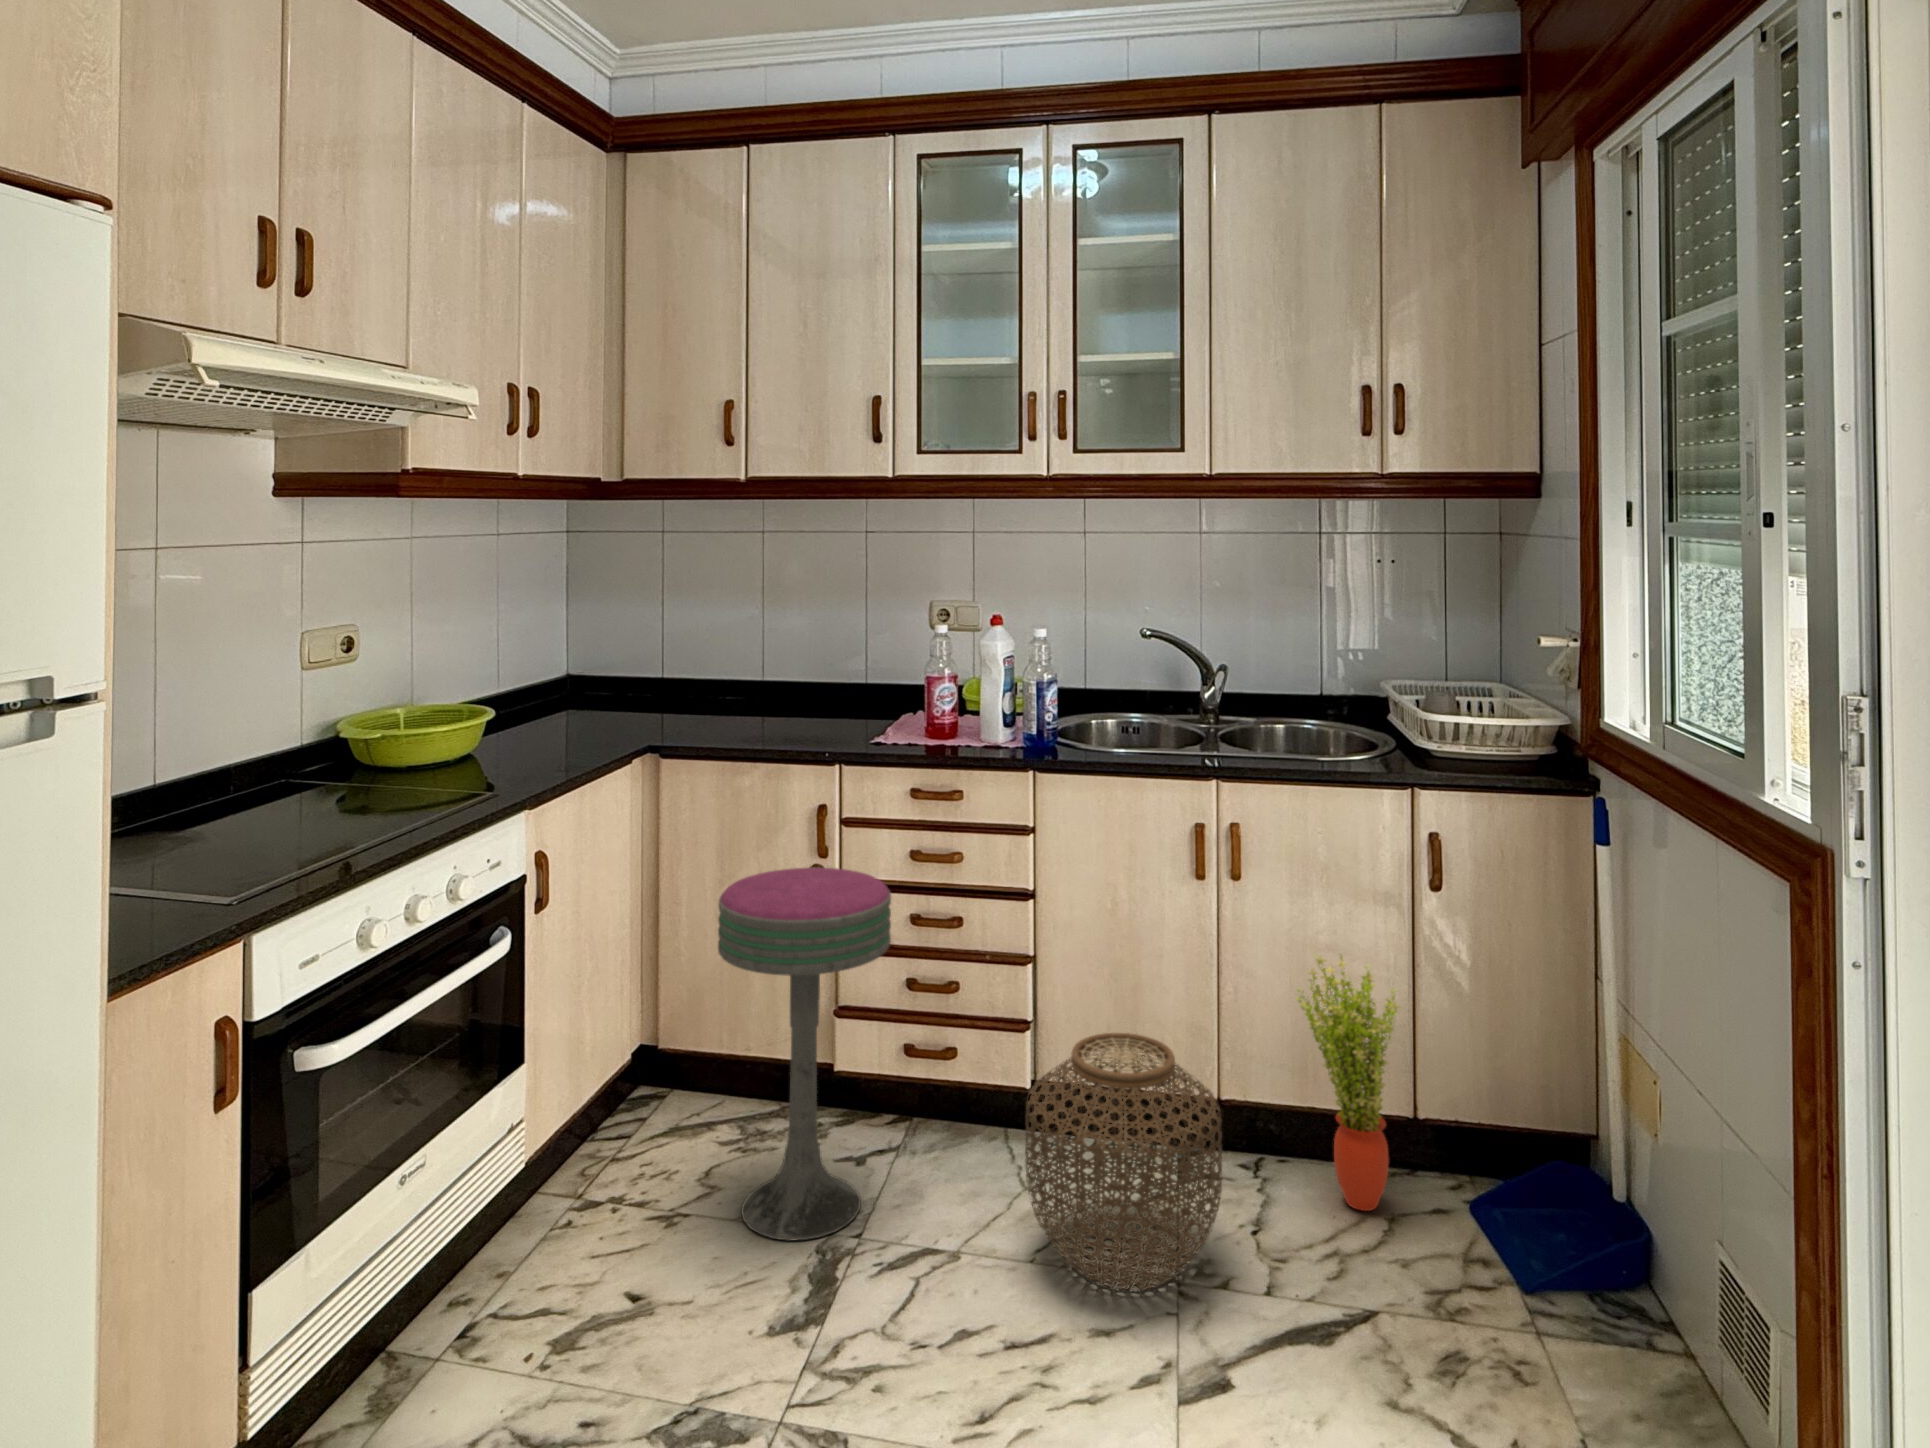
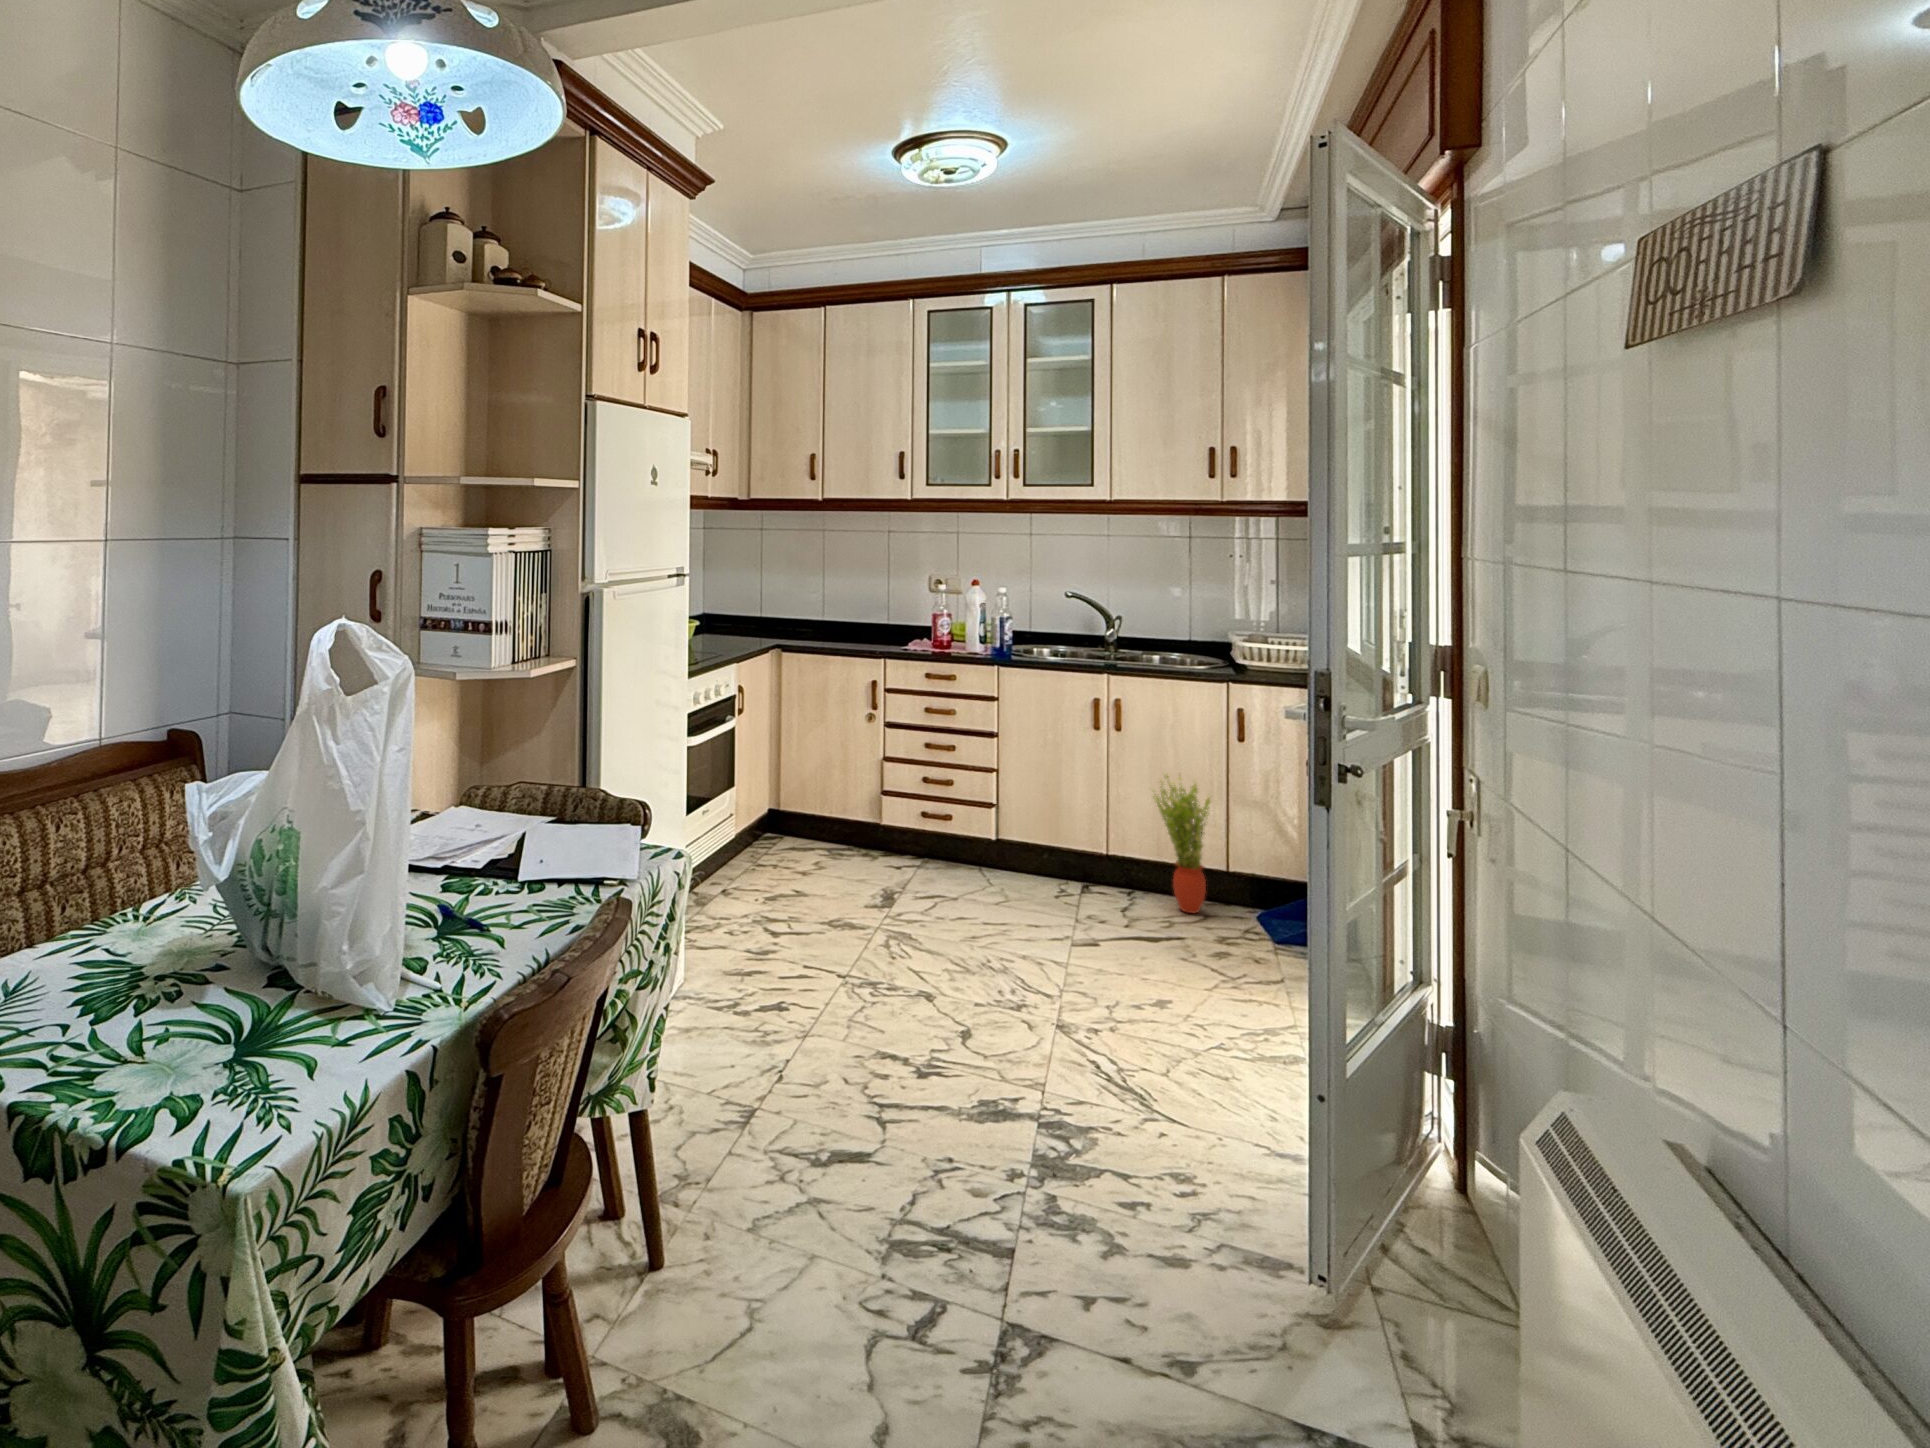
bar stool: present [718,868,891,1241] -> none [828,711,919,892]
woven basket: present [1025,1033,1222,1290] -> none [993,801,1102,924]

